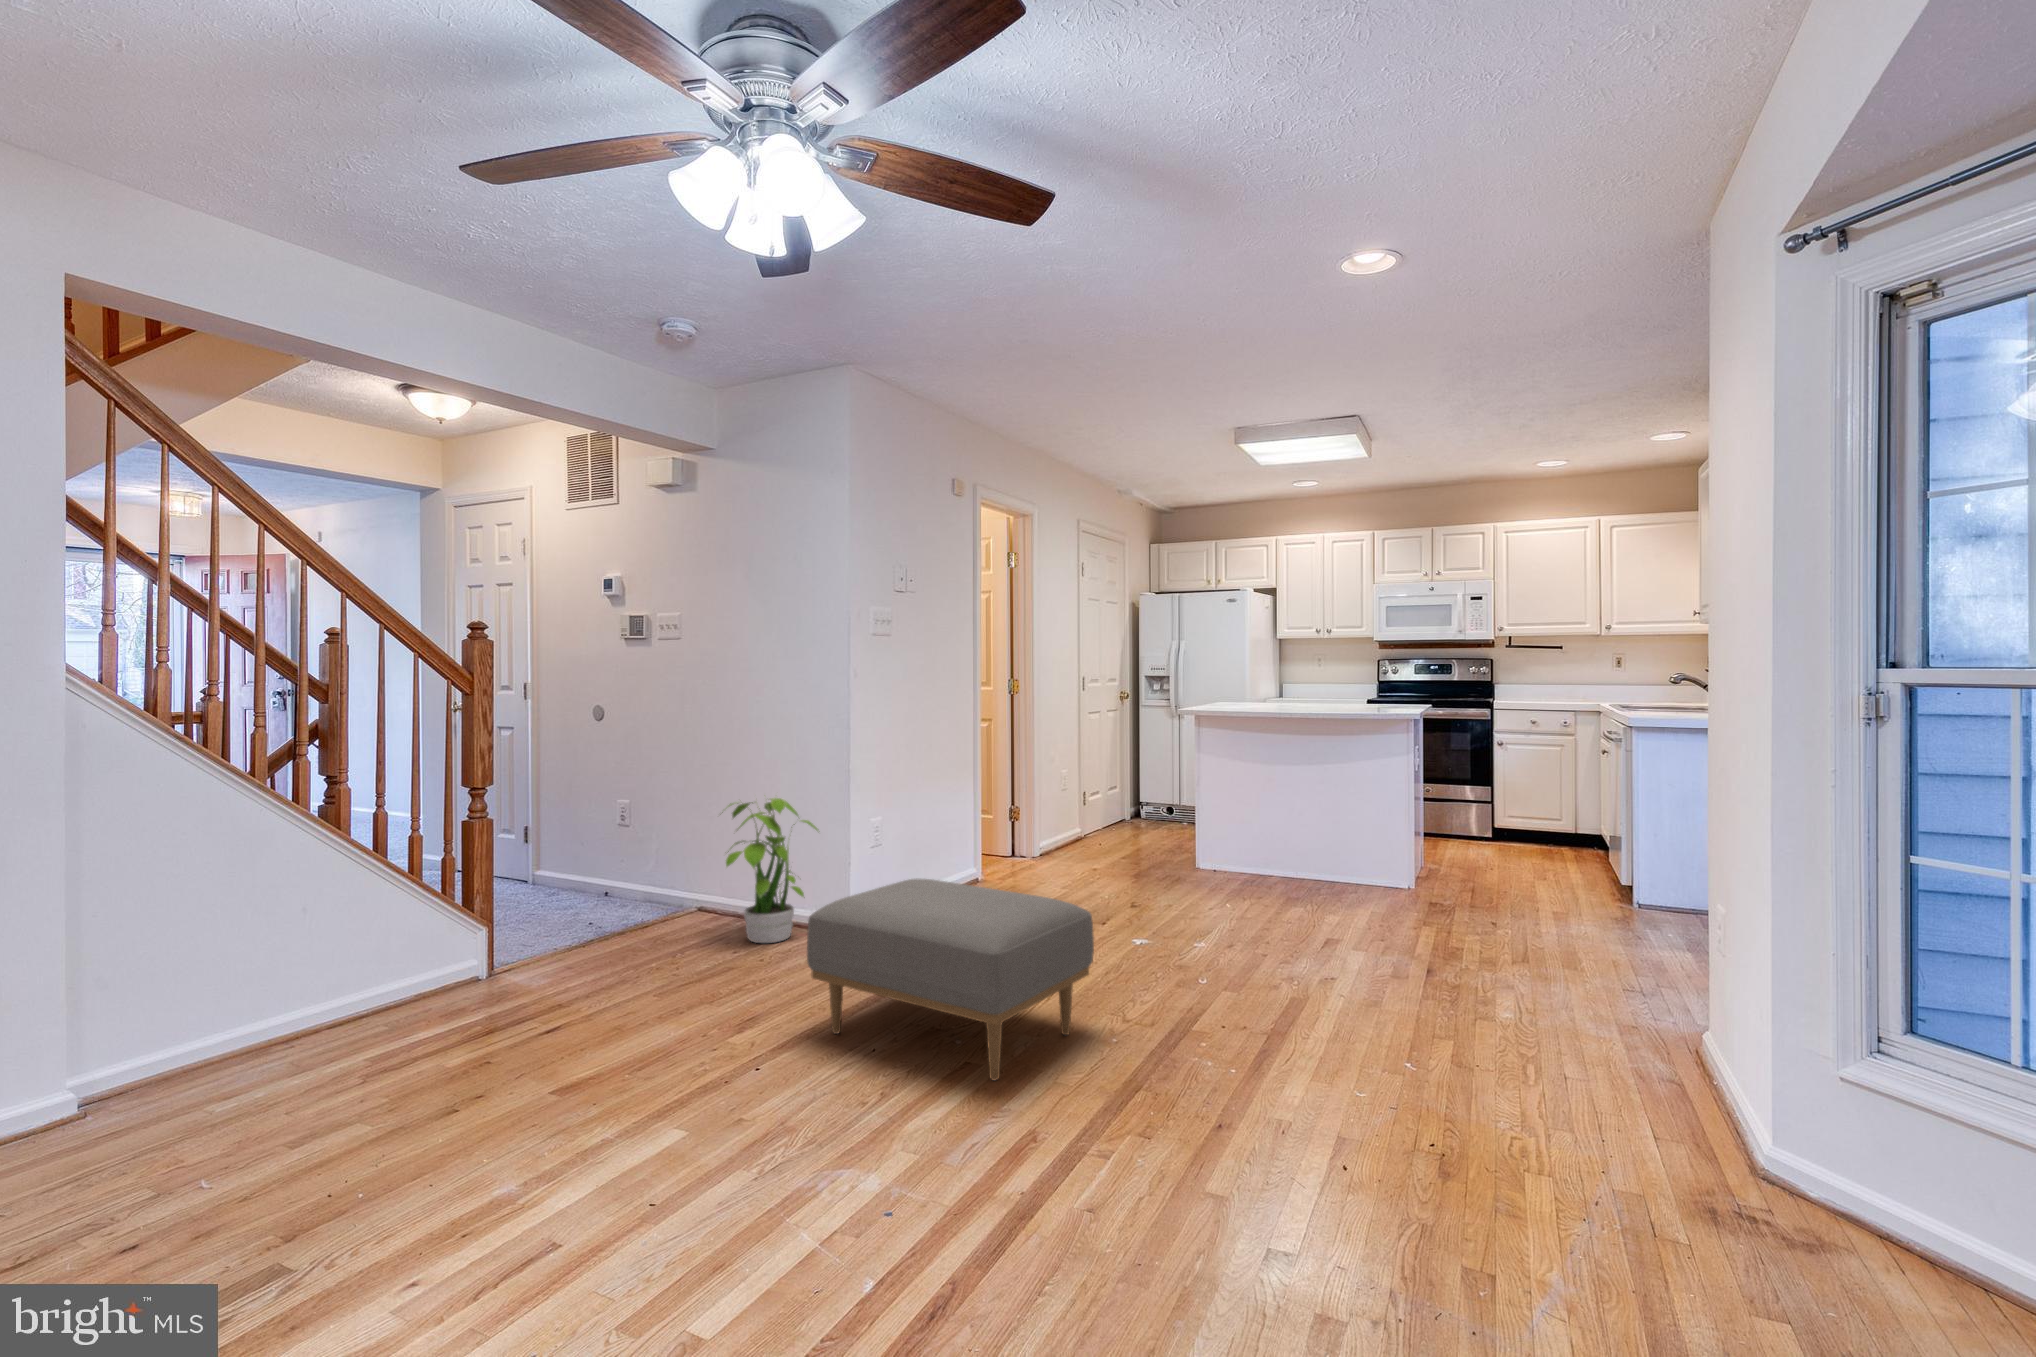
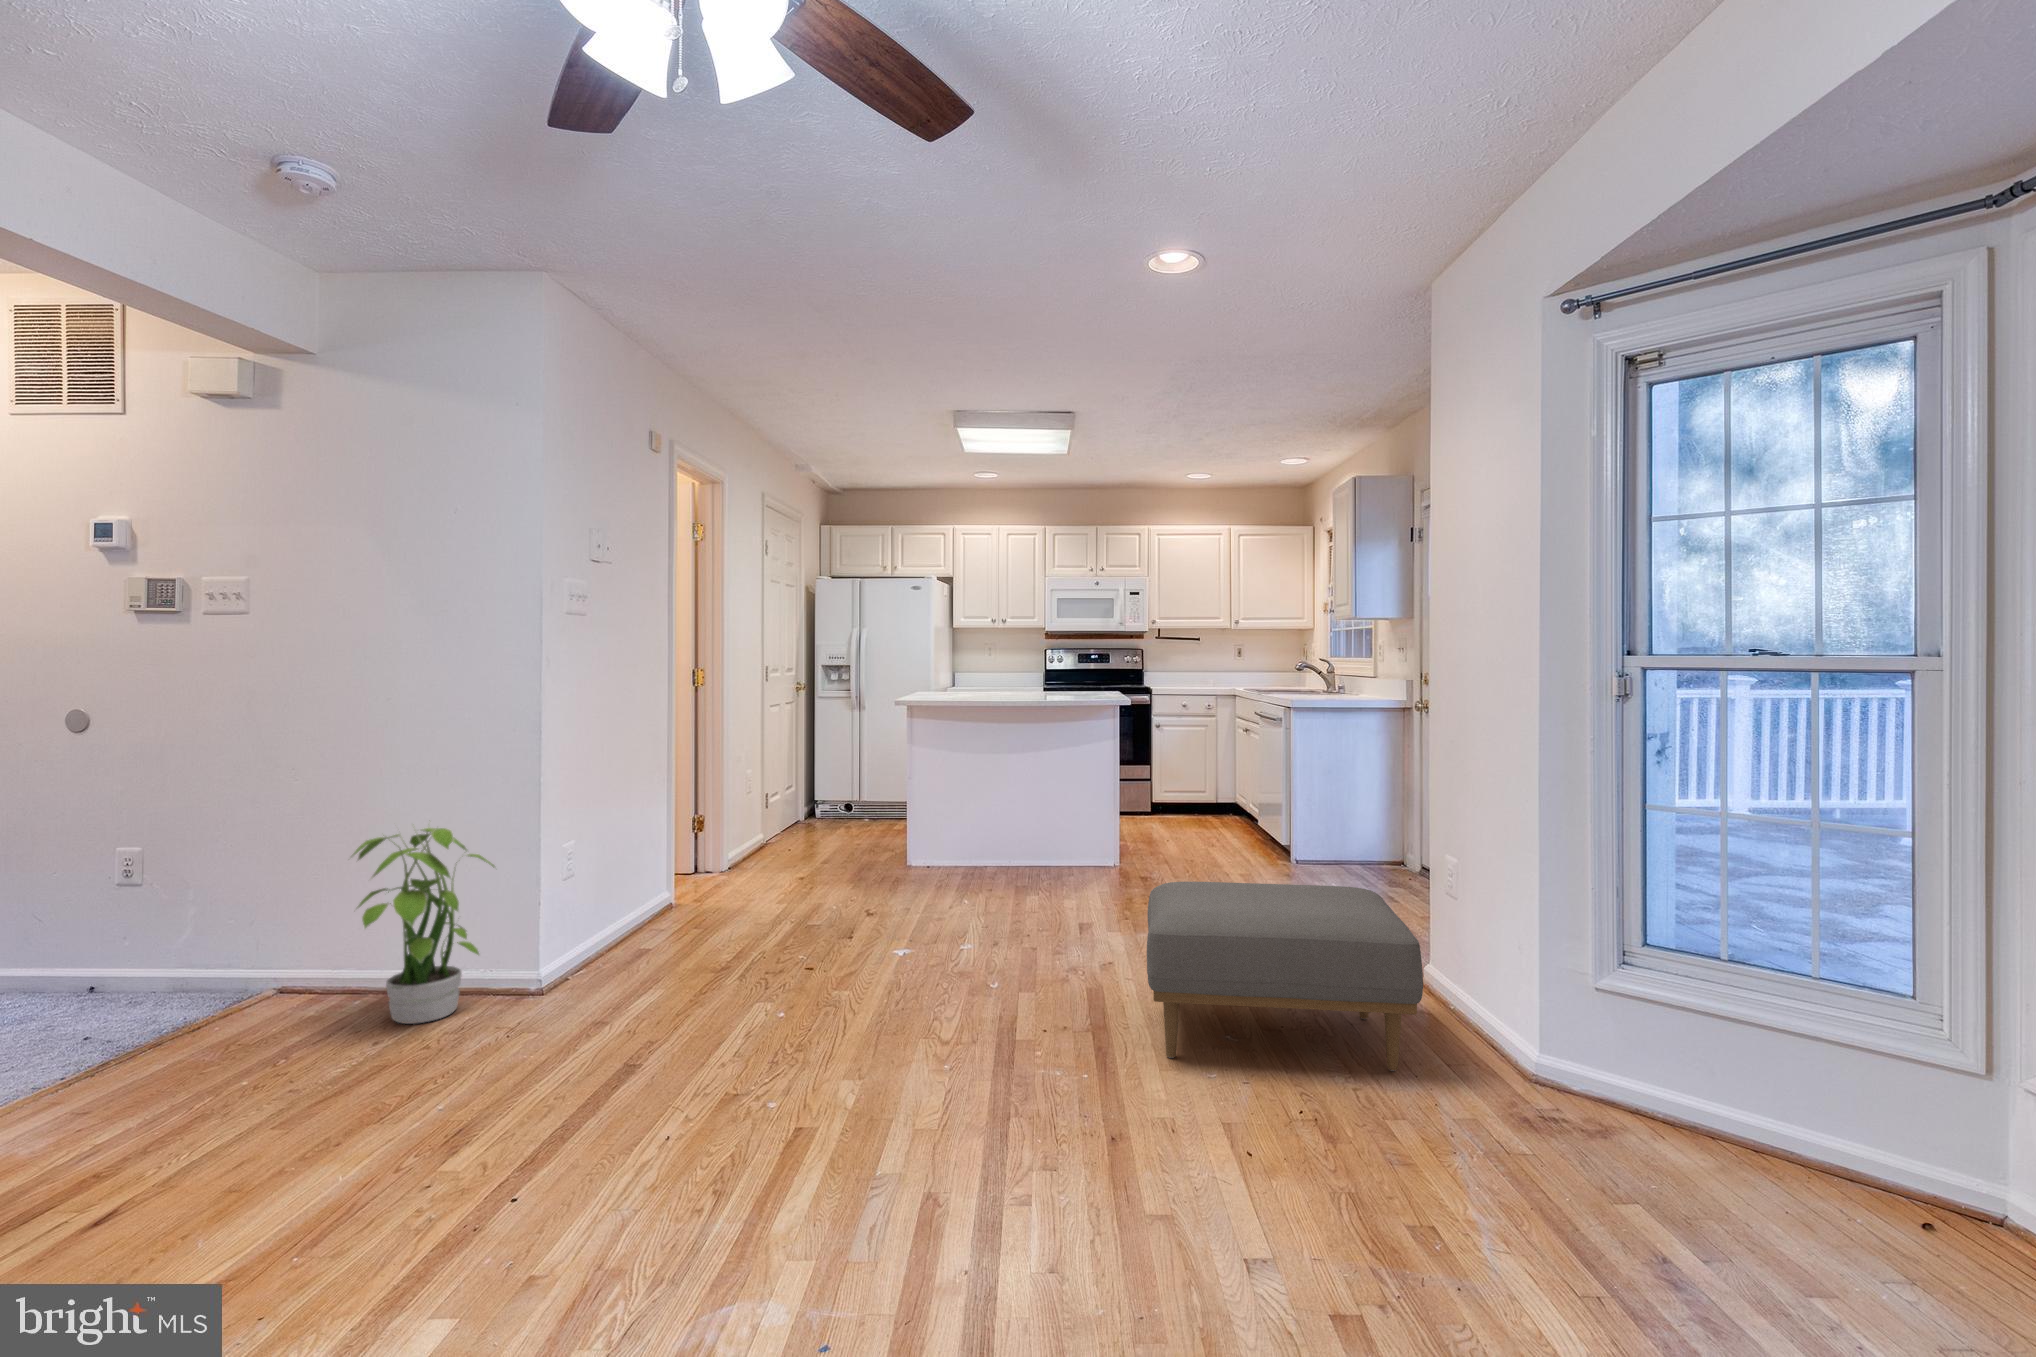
ottoman: present [807,879,1094,1080] -> present [1147,882,1423,1071]

